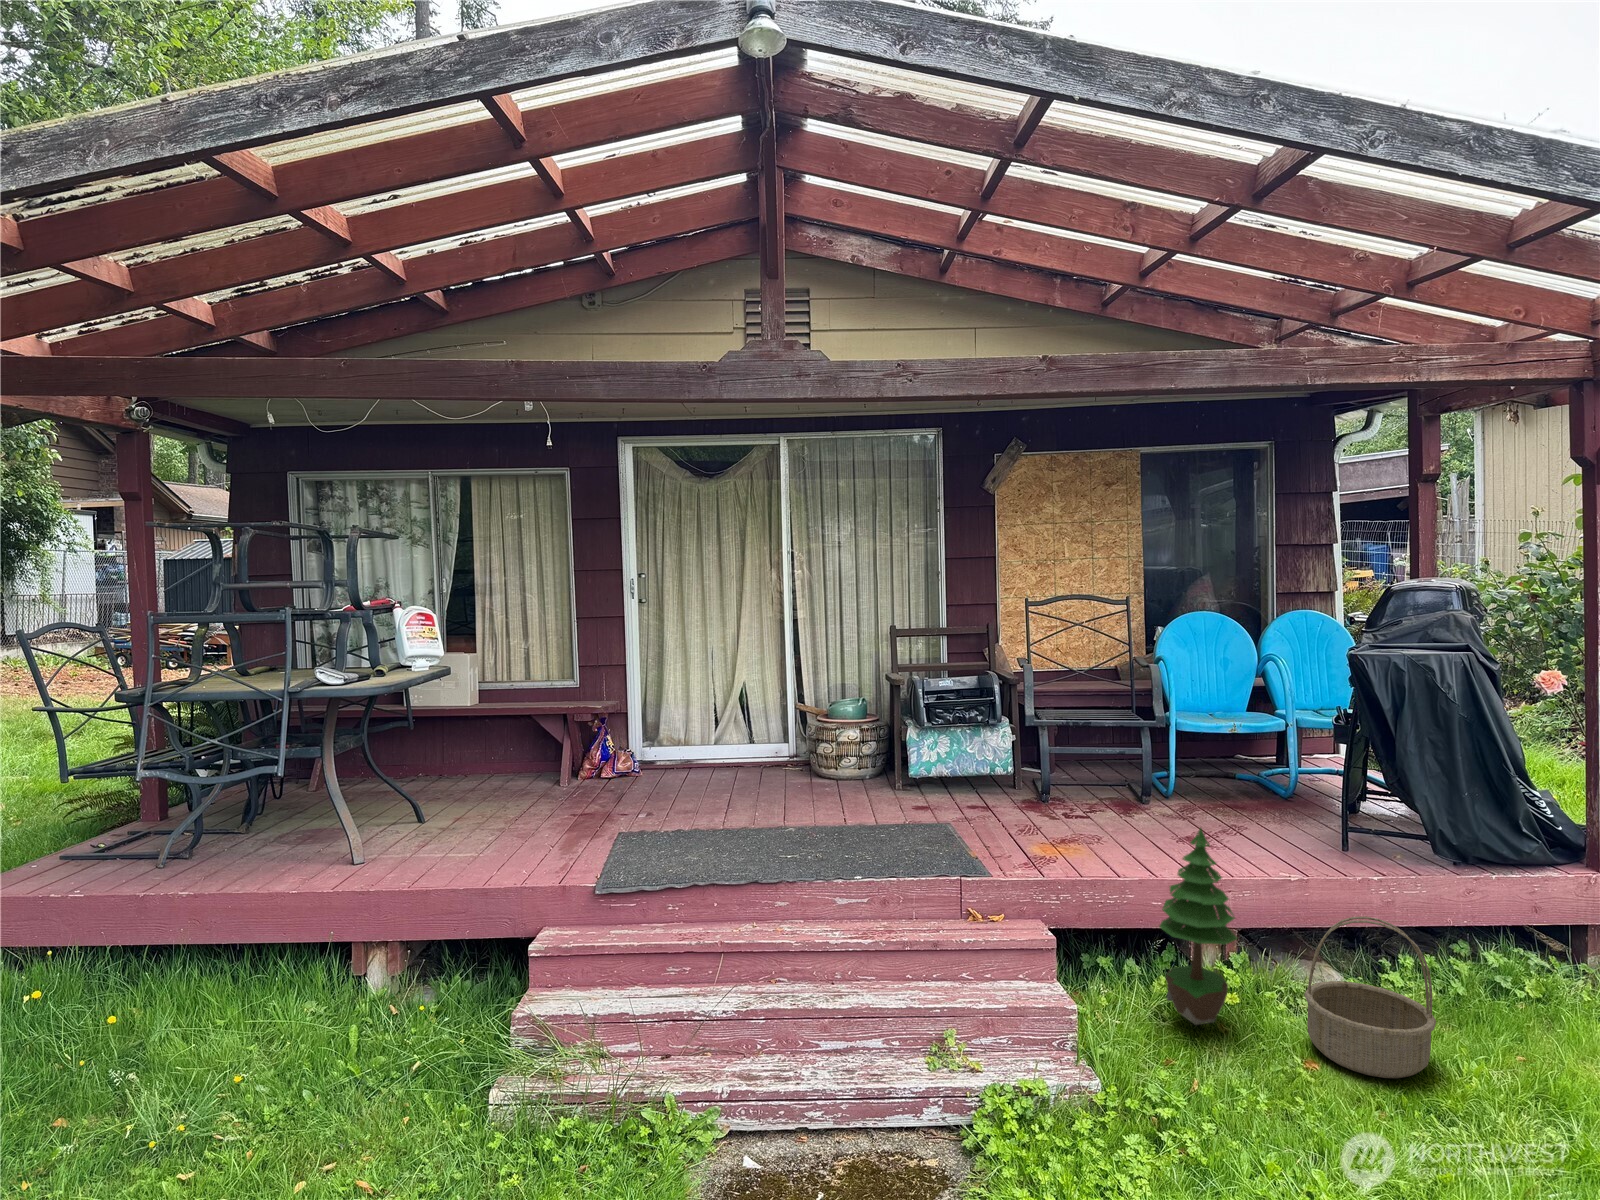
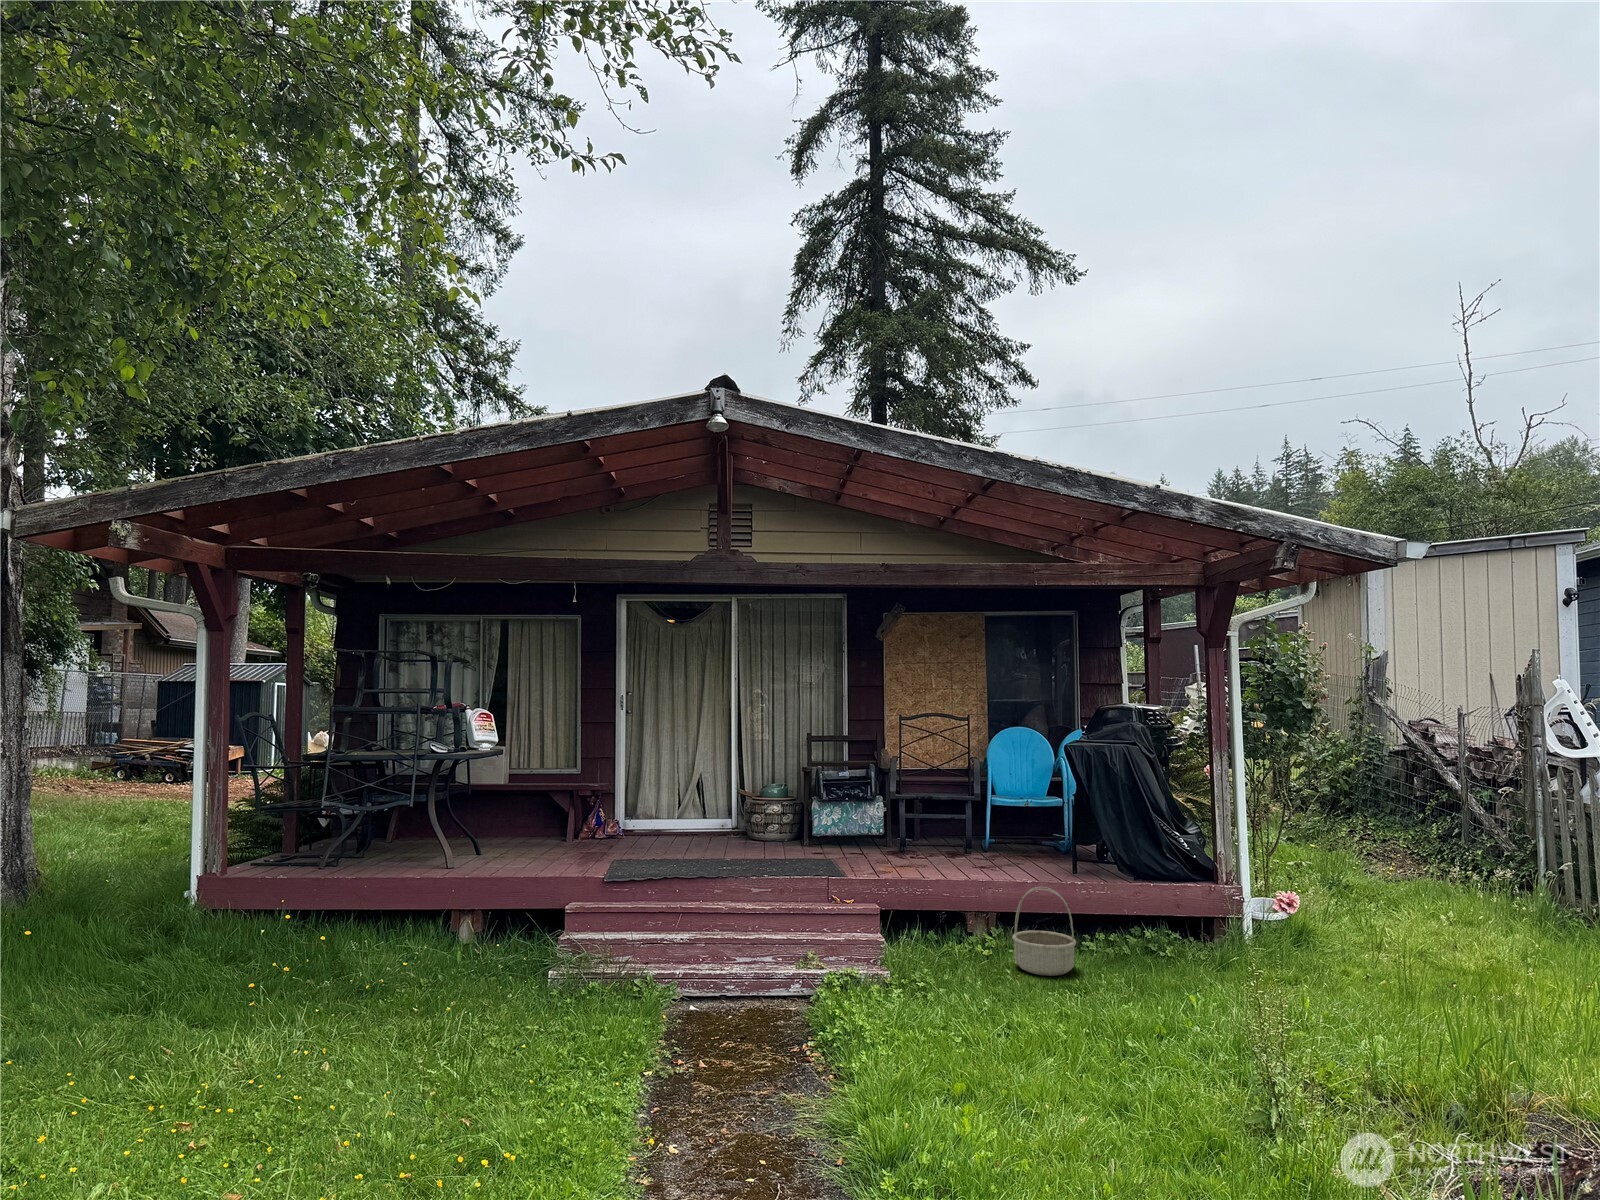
potted tree: present [1159,828,1237,1025] -> none [935,839,977,959]

